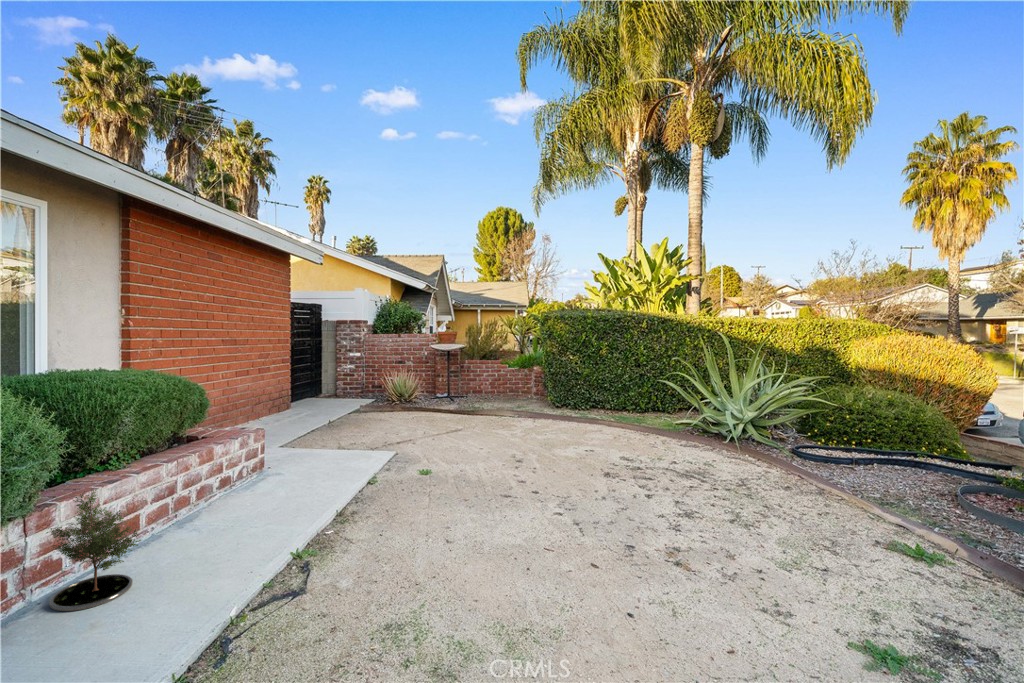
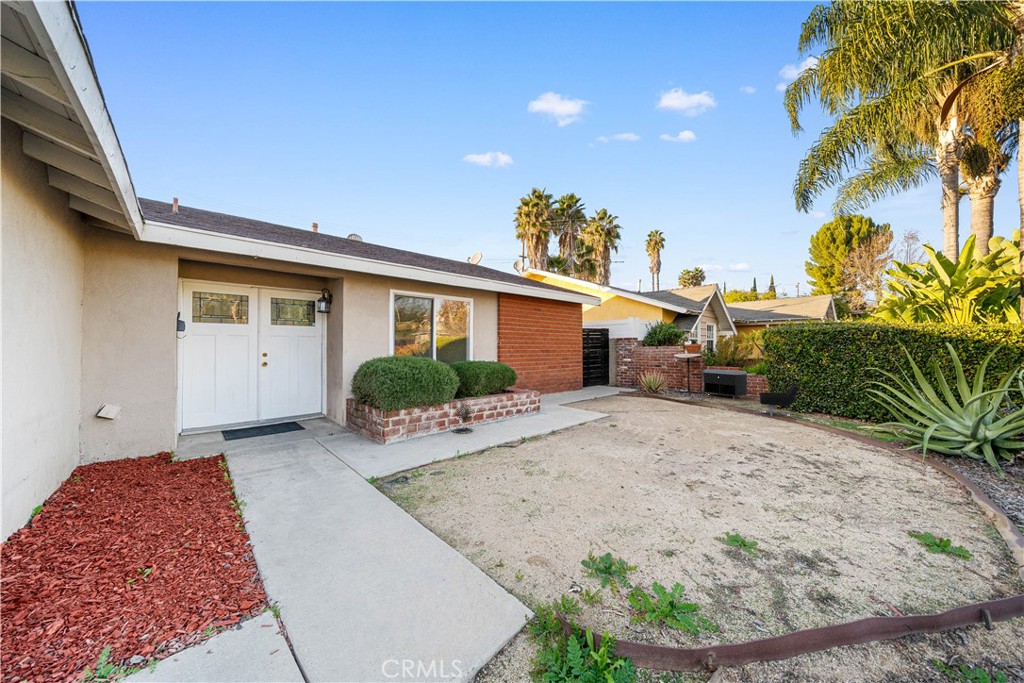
storage bench: none [454,364,501,399] -> present [703,370,747,398]
lounge chair: none [538,380,585,419] -> present [760,385,799,416]

